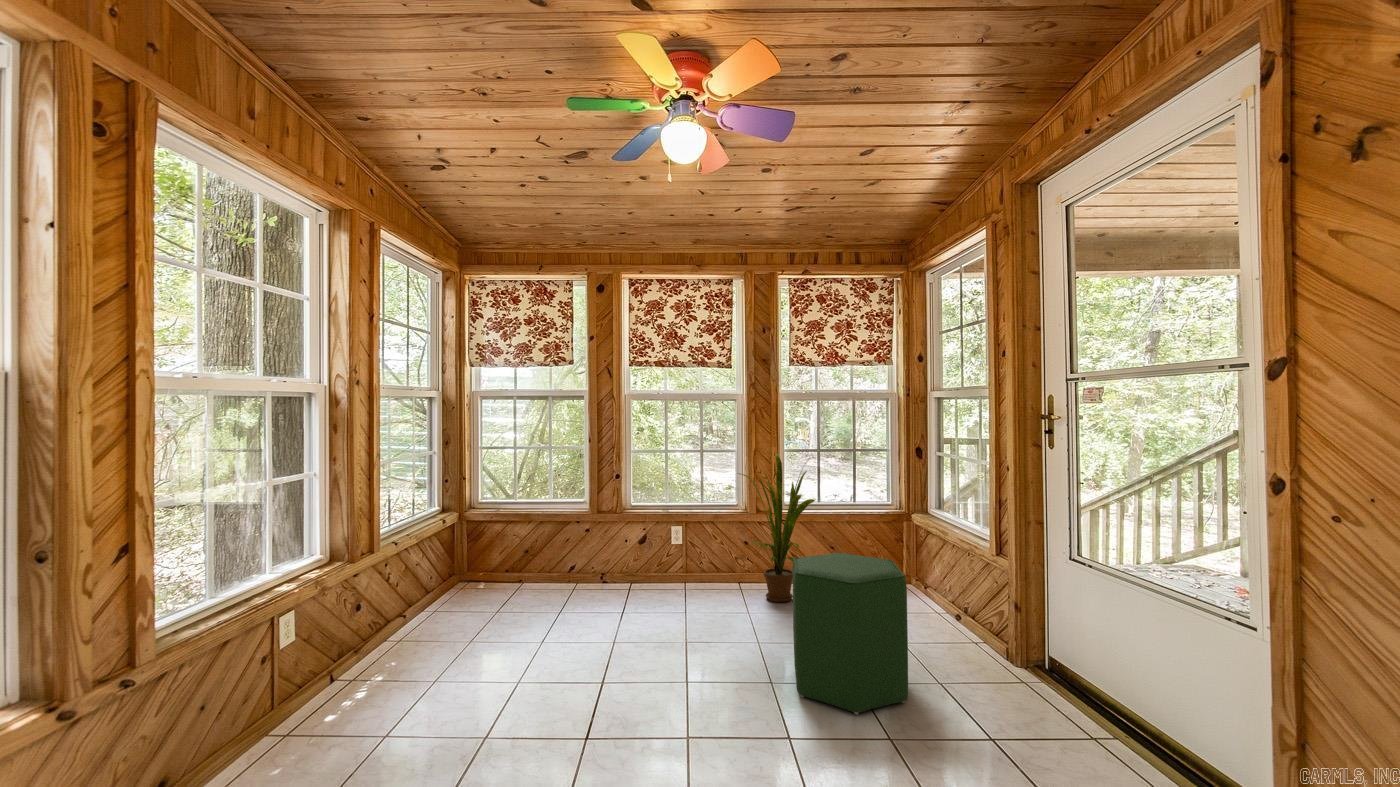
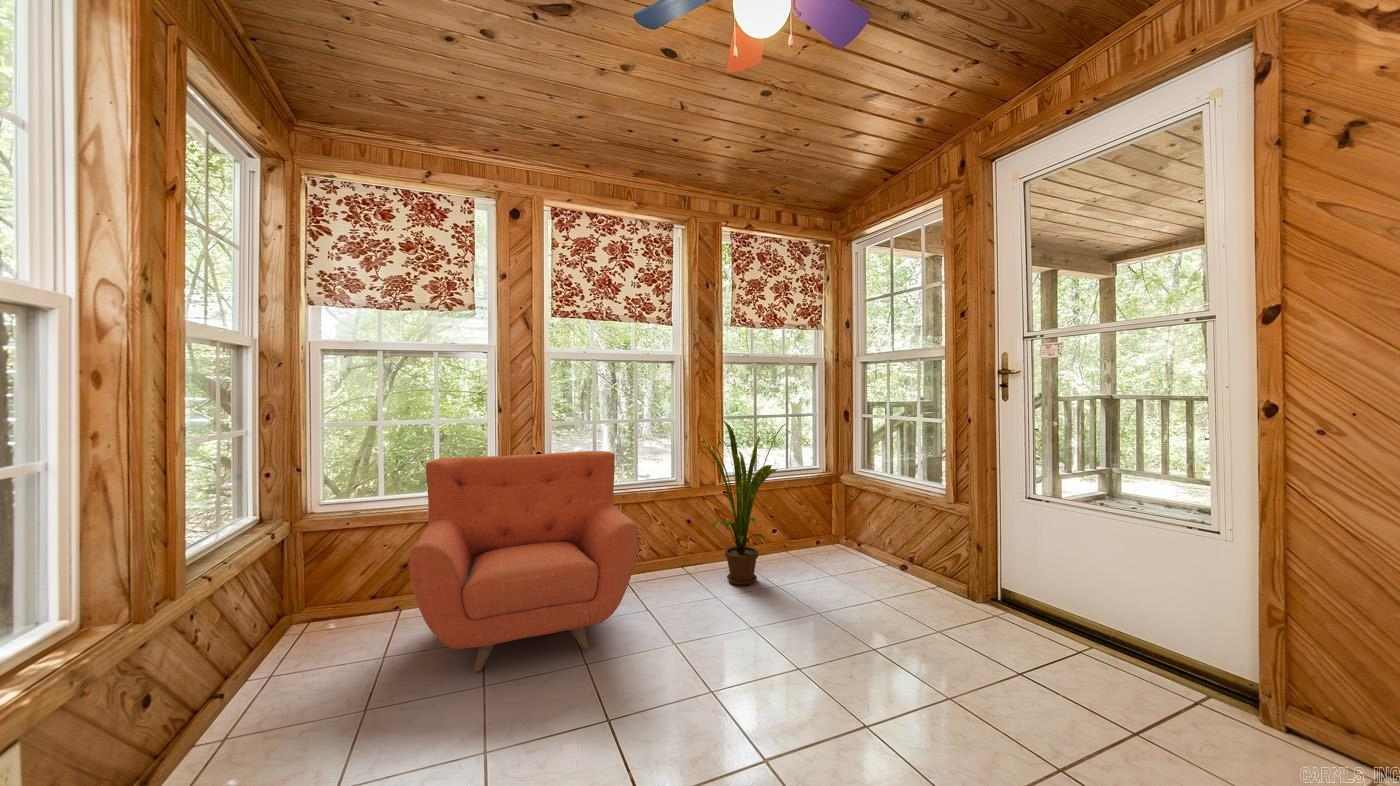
armchair: none [505,475,667,623] -> present [409,451,638,672]
ottoman: present [792,553,908,715] -> none [843,529,995,728]

